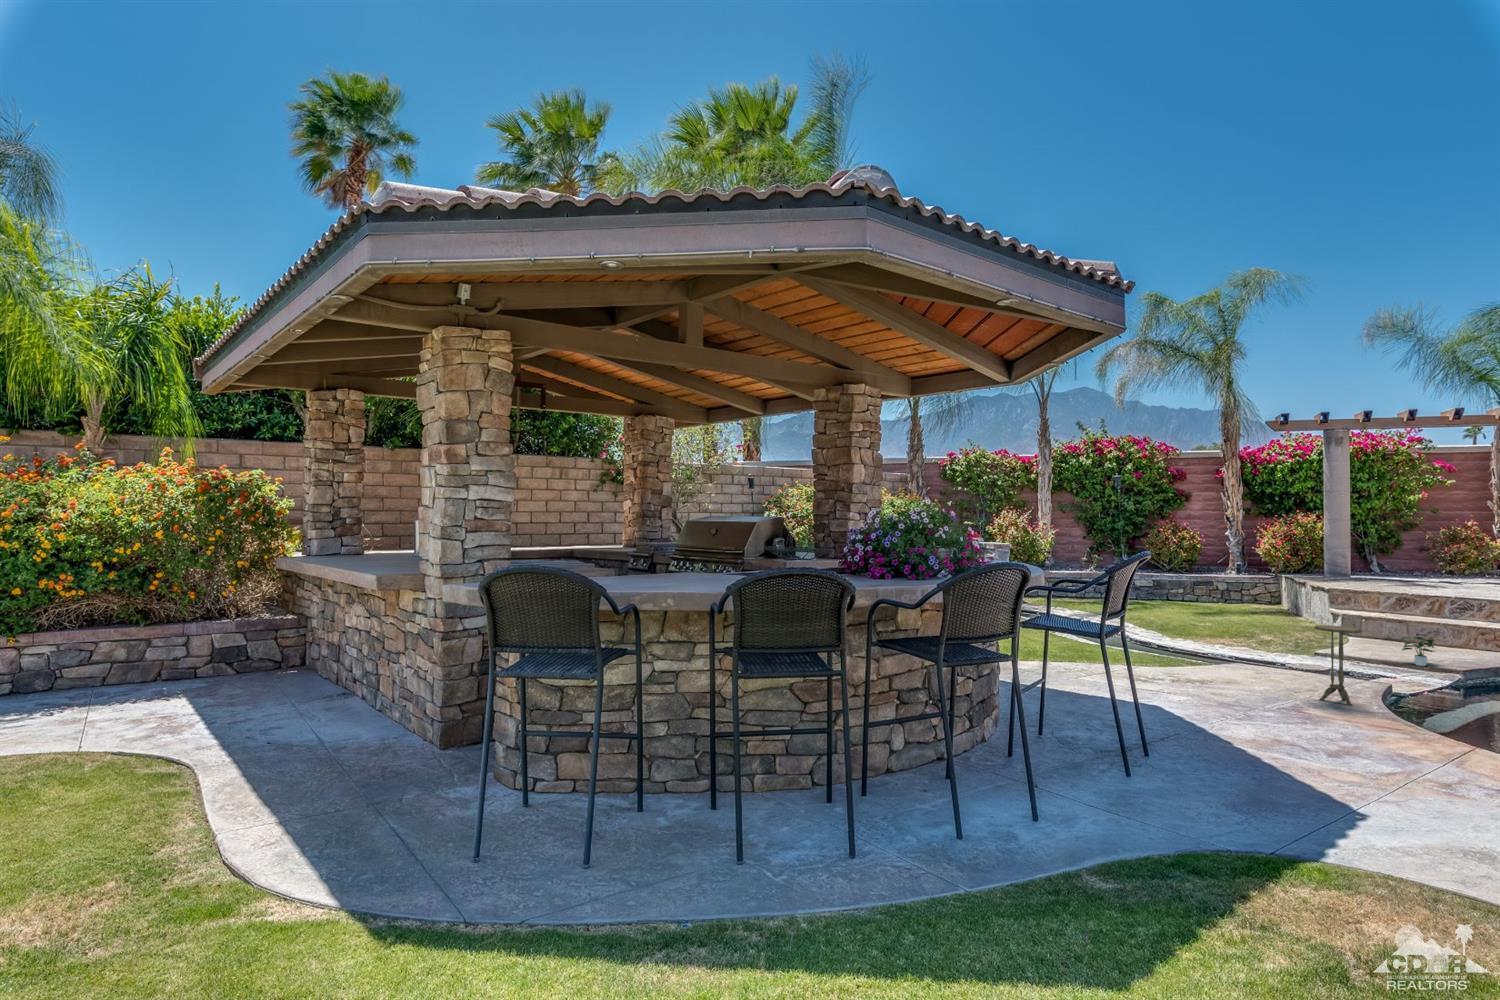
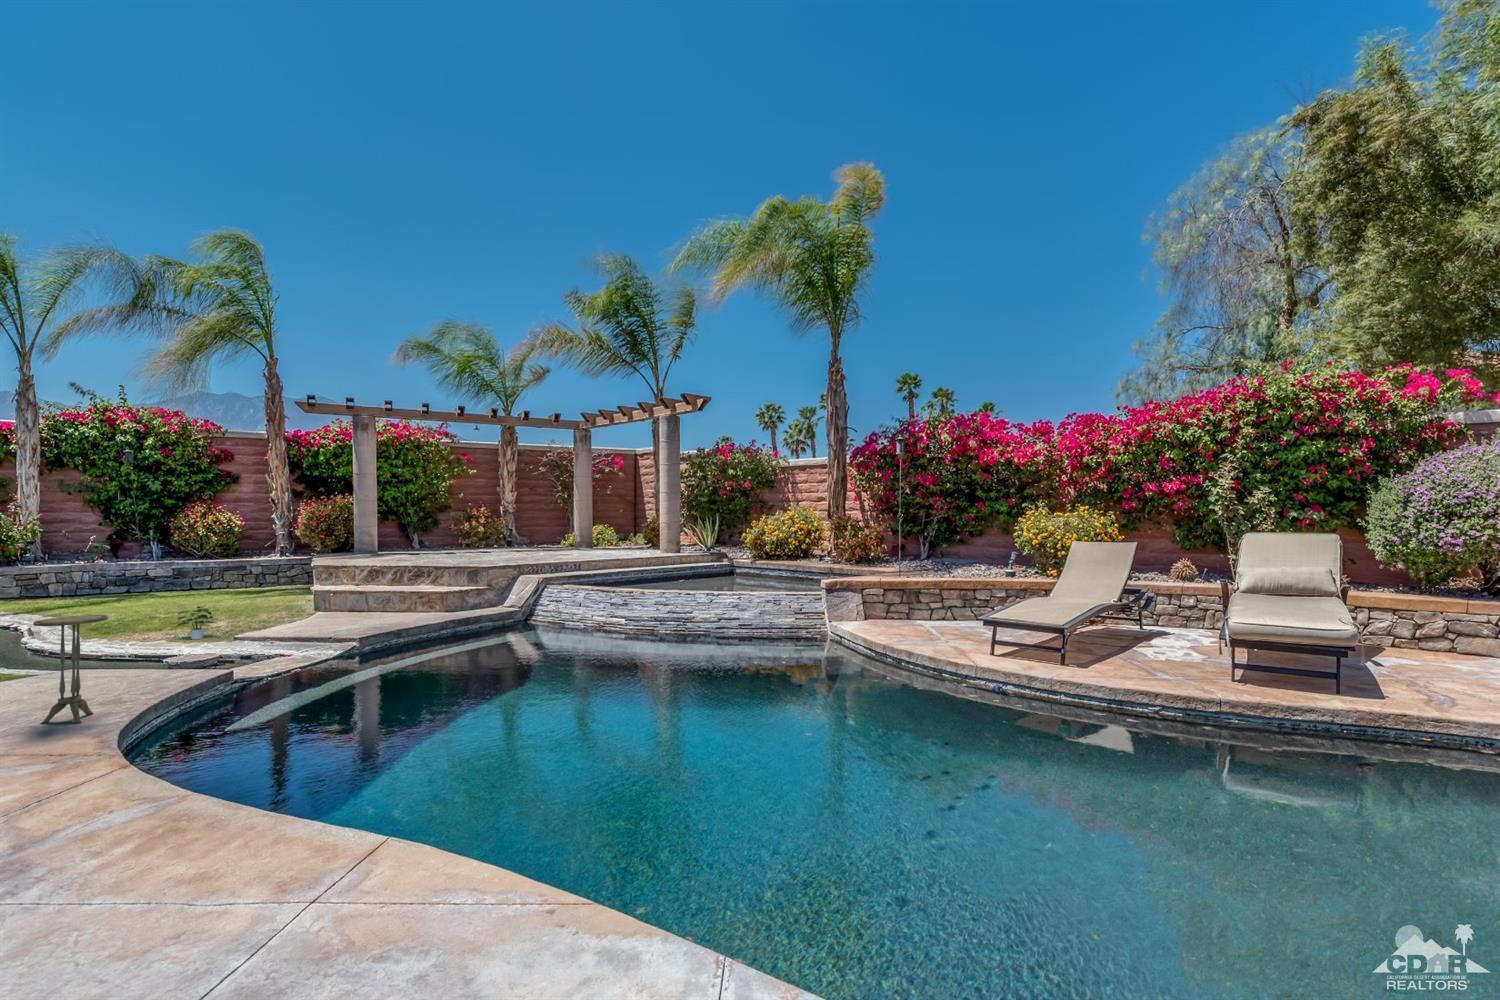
potted plant: present [1401,634,1435,666] -> present [178,606,216,640]

